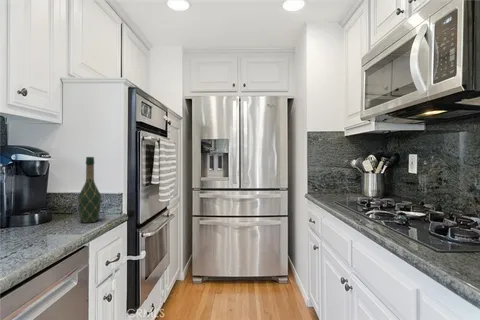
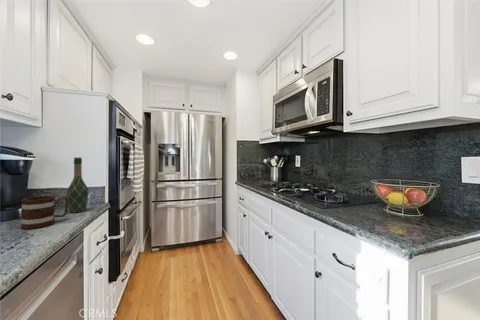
mug: none [25,201,74,238] -> present [21,196,68,229]

